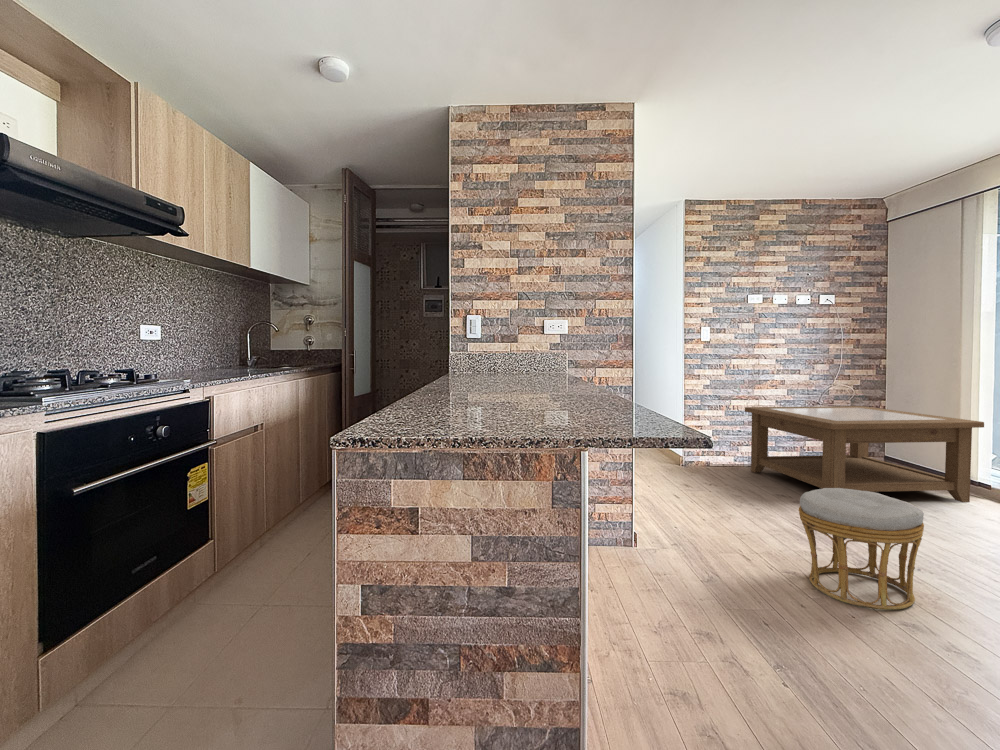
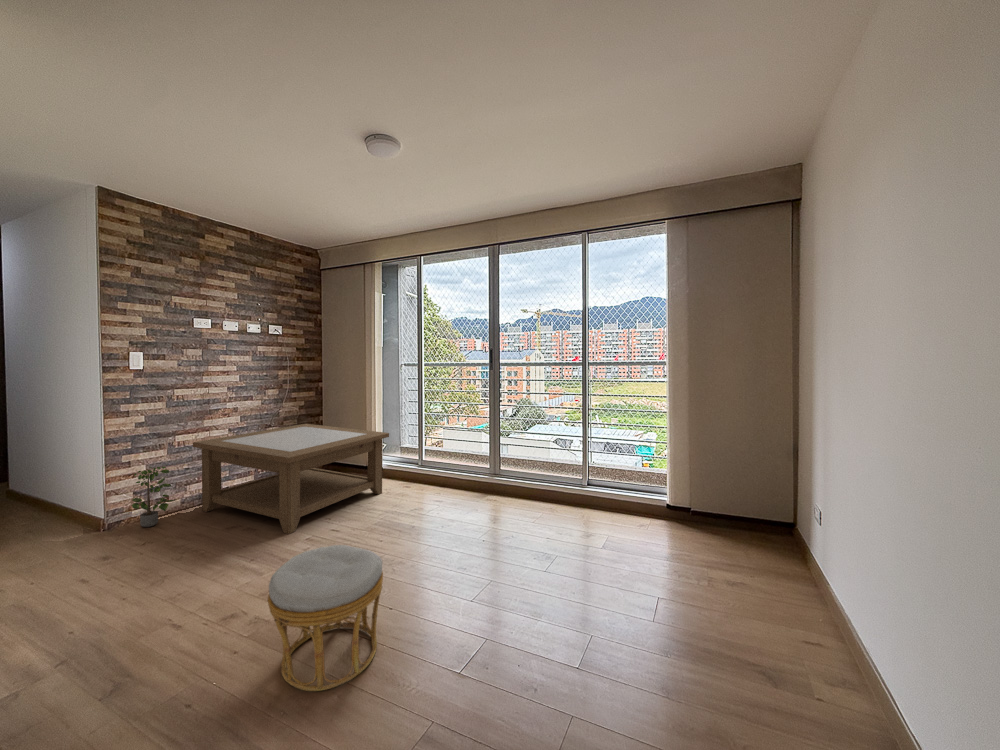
potted plant: none [700,422,732,472] -> present [132,467,175,527]

